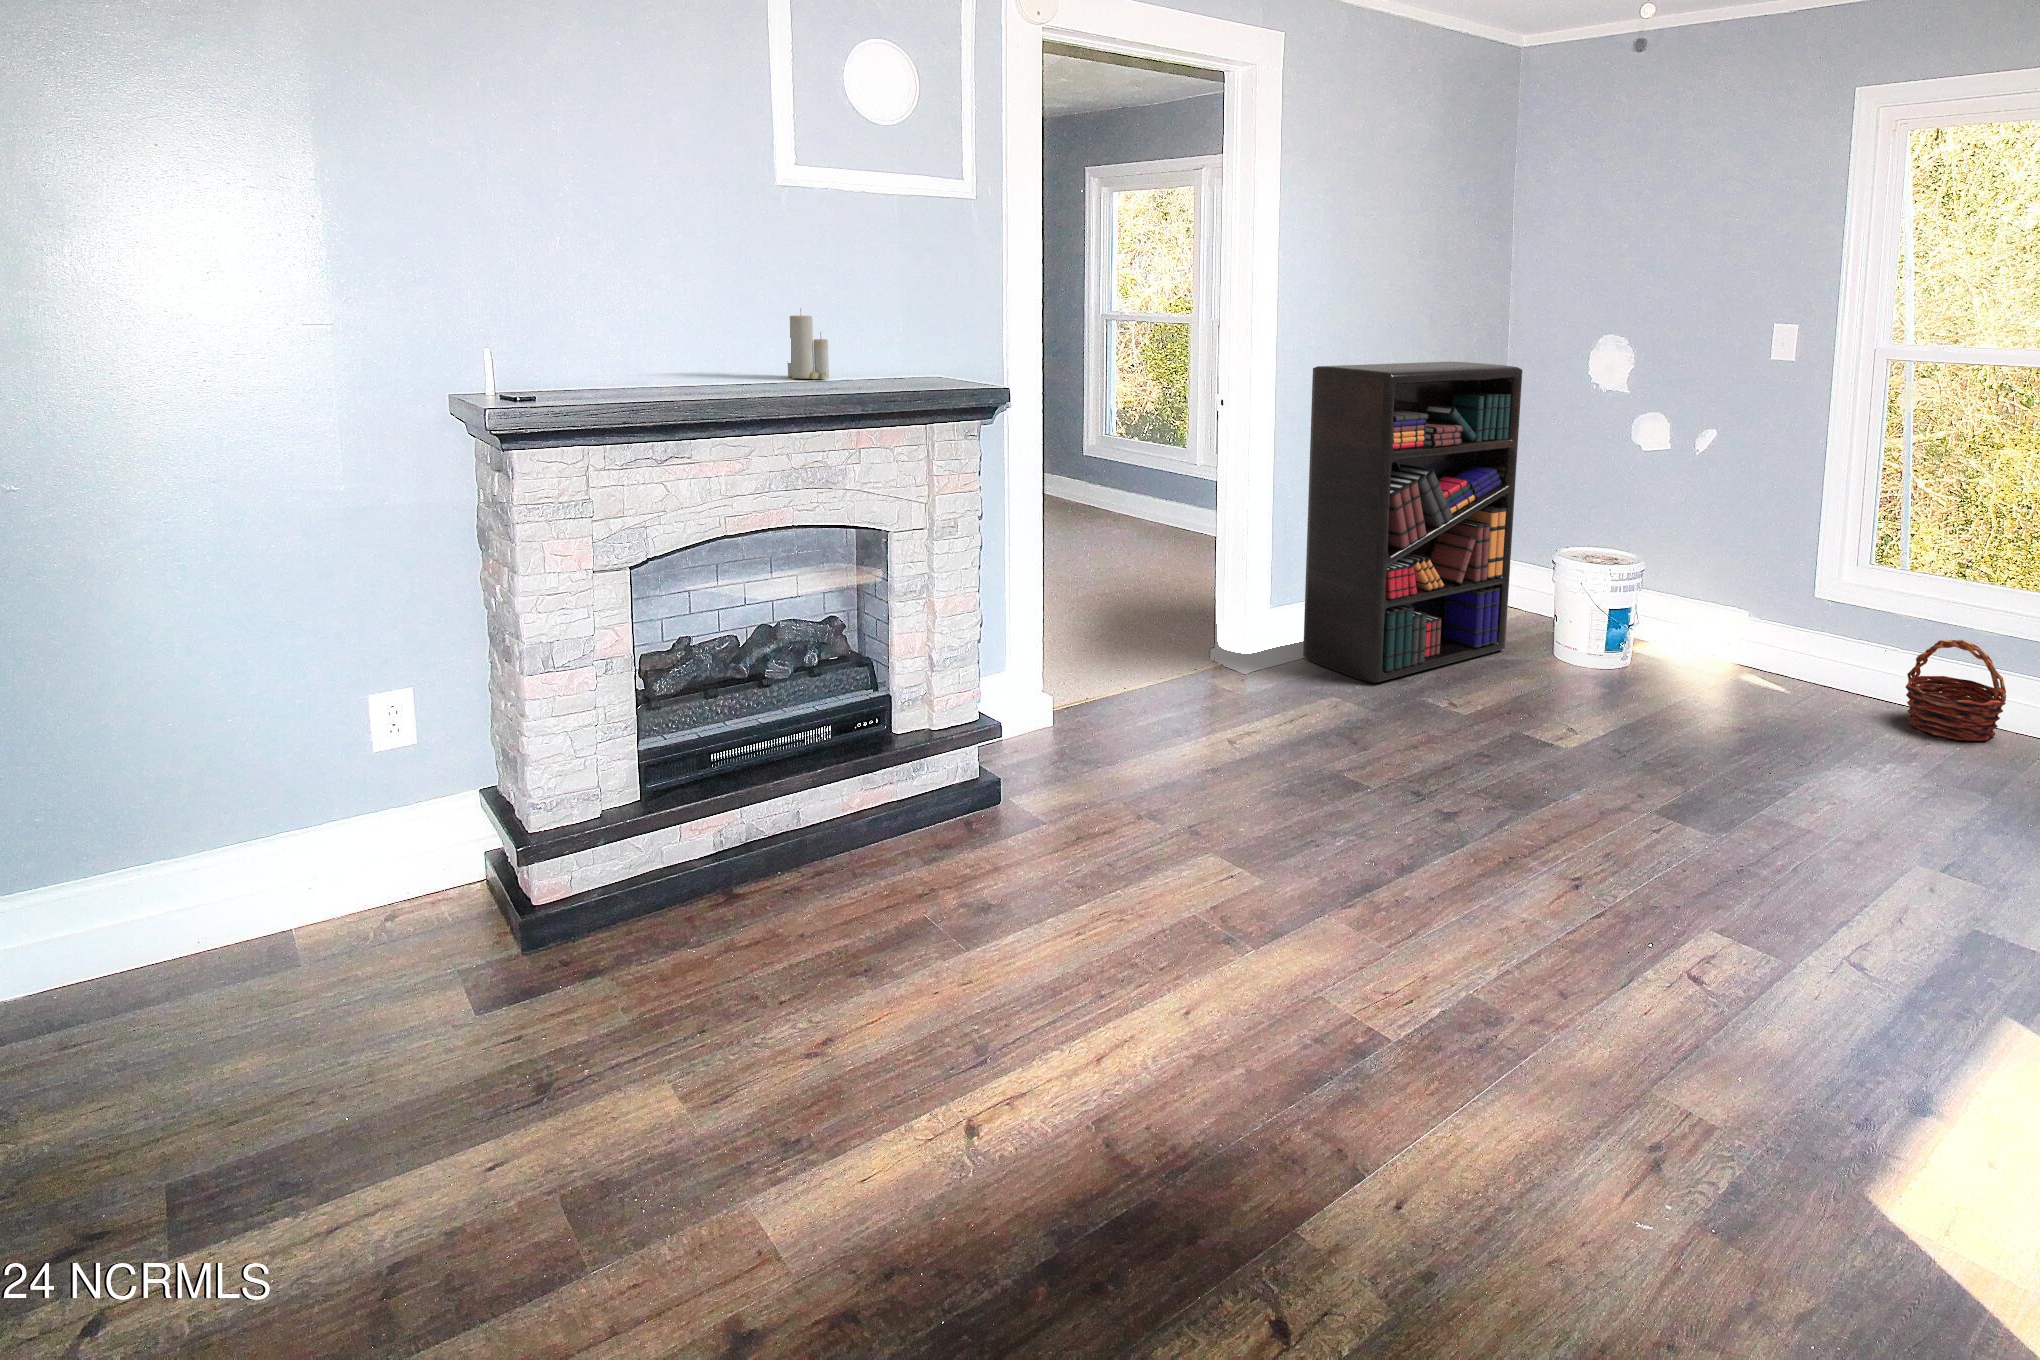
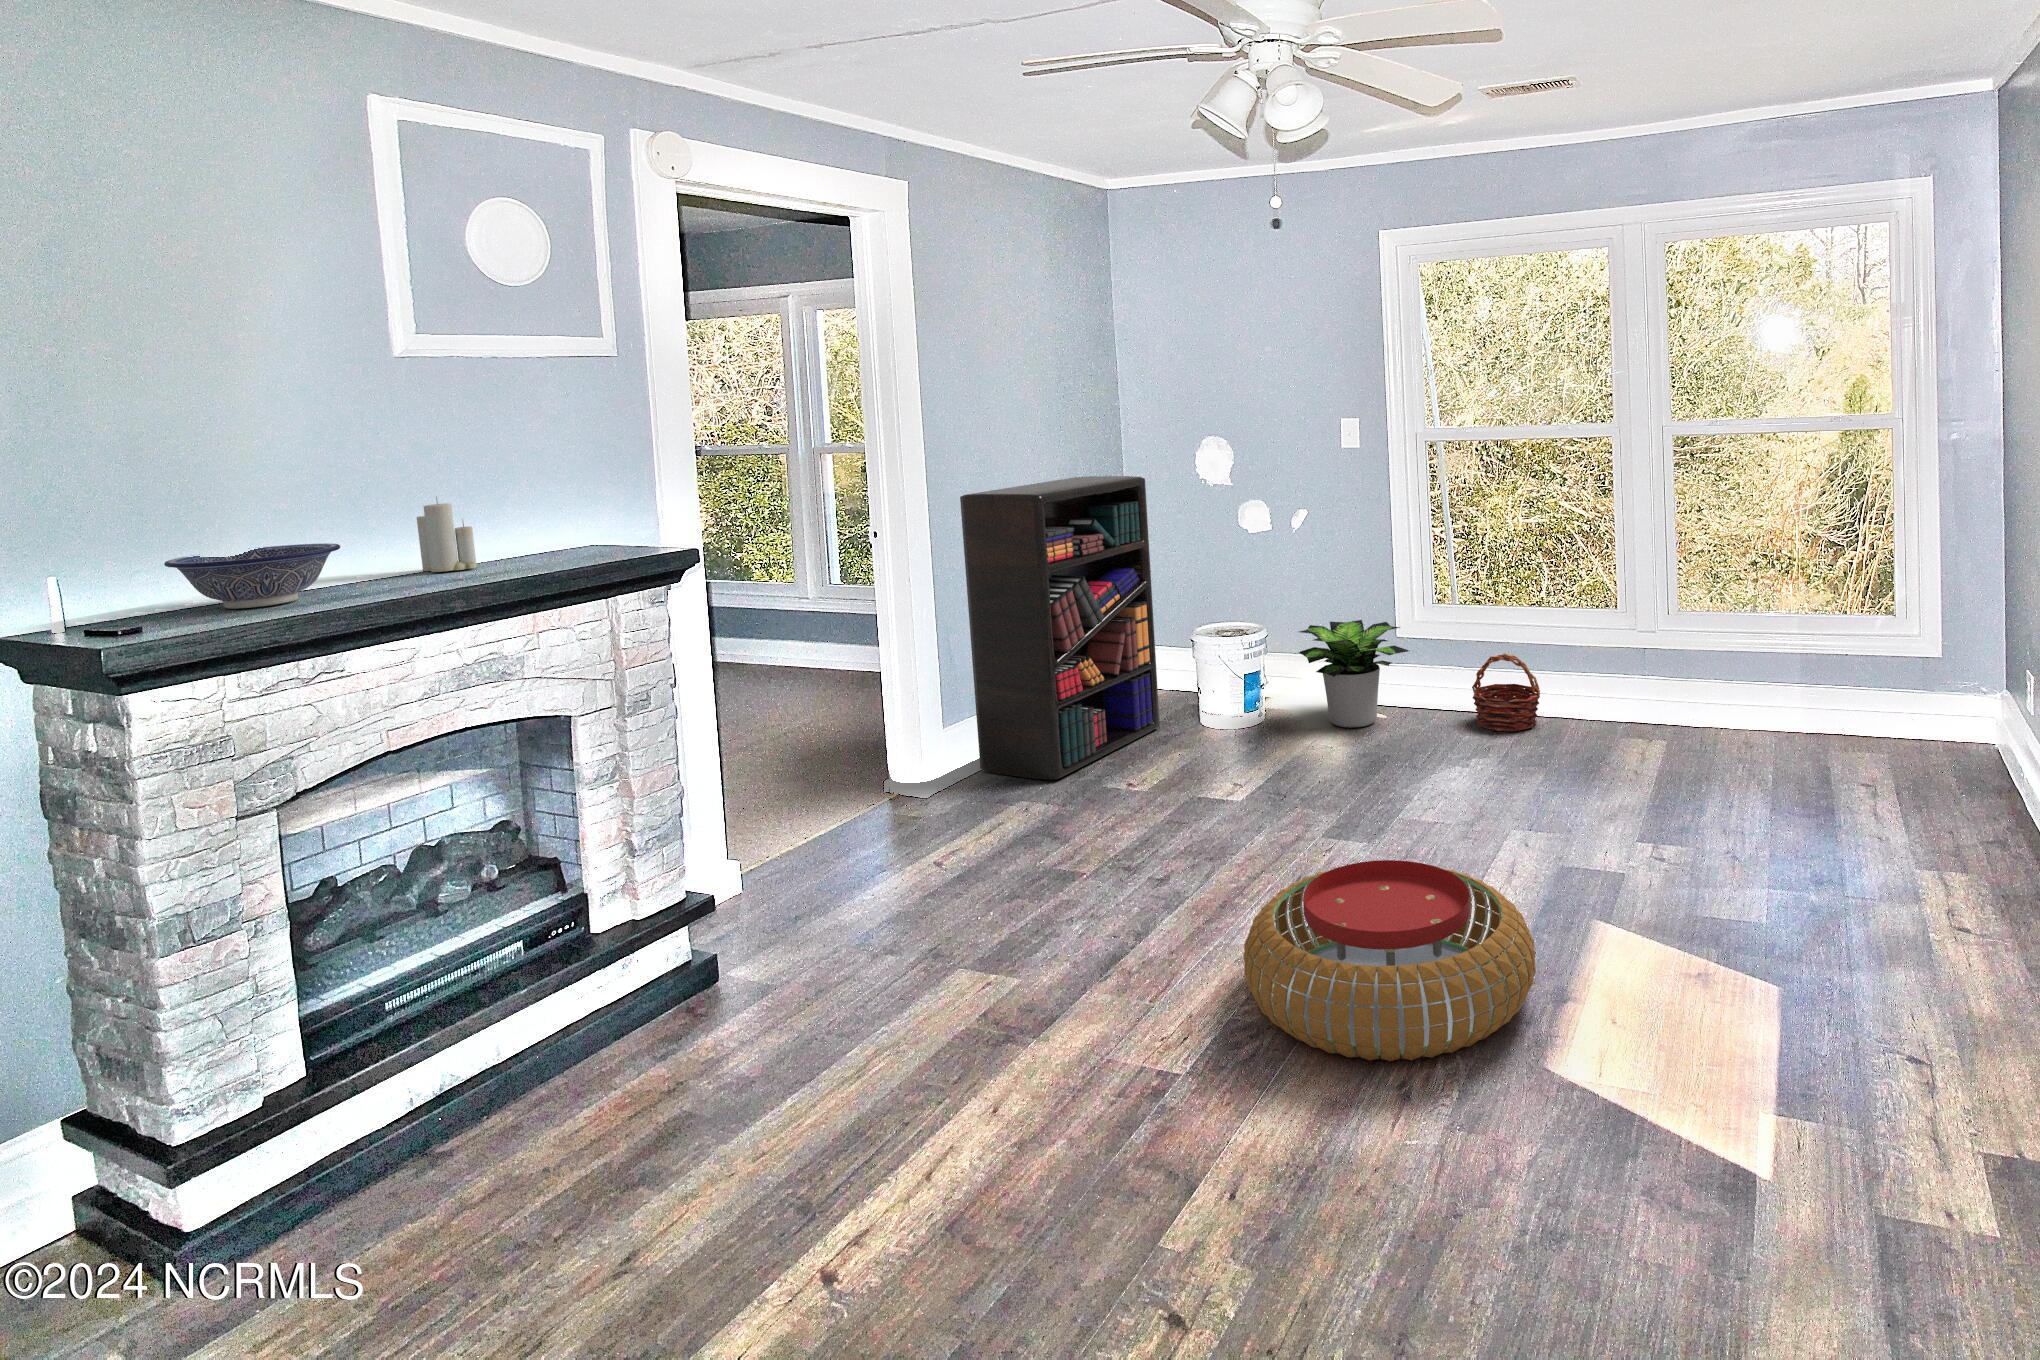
decorative bowl: none [581,338,711,388] -> present [164,543,340,609]
potted plant: none [1680,564,1828,694] -> present [1299,620,1409,728]
pouf: none [1494,854,1892,1126] -> present [1243,860,1536,1061]

